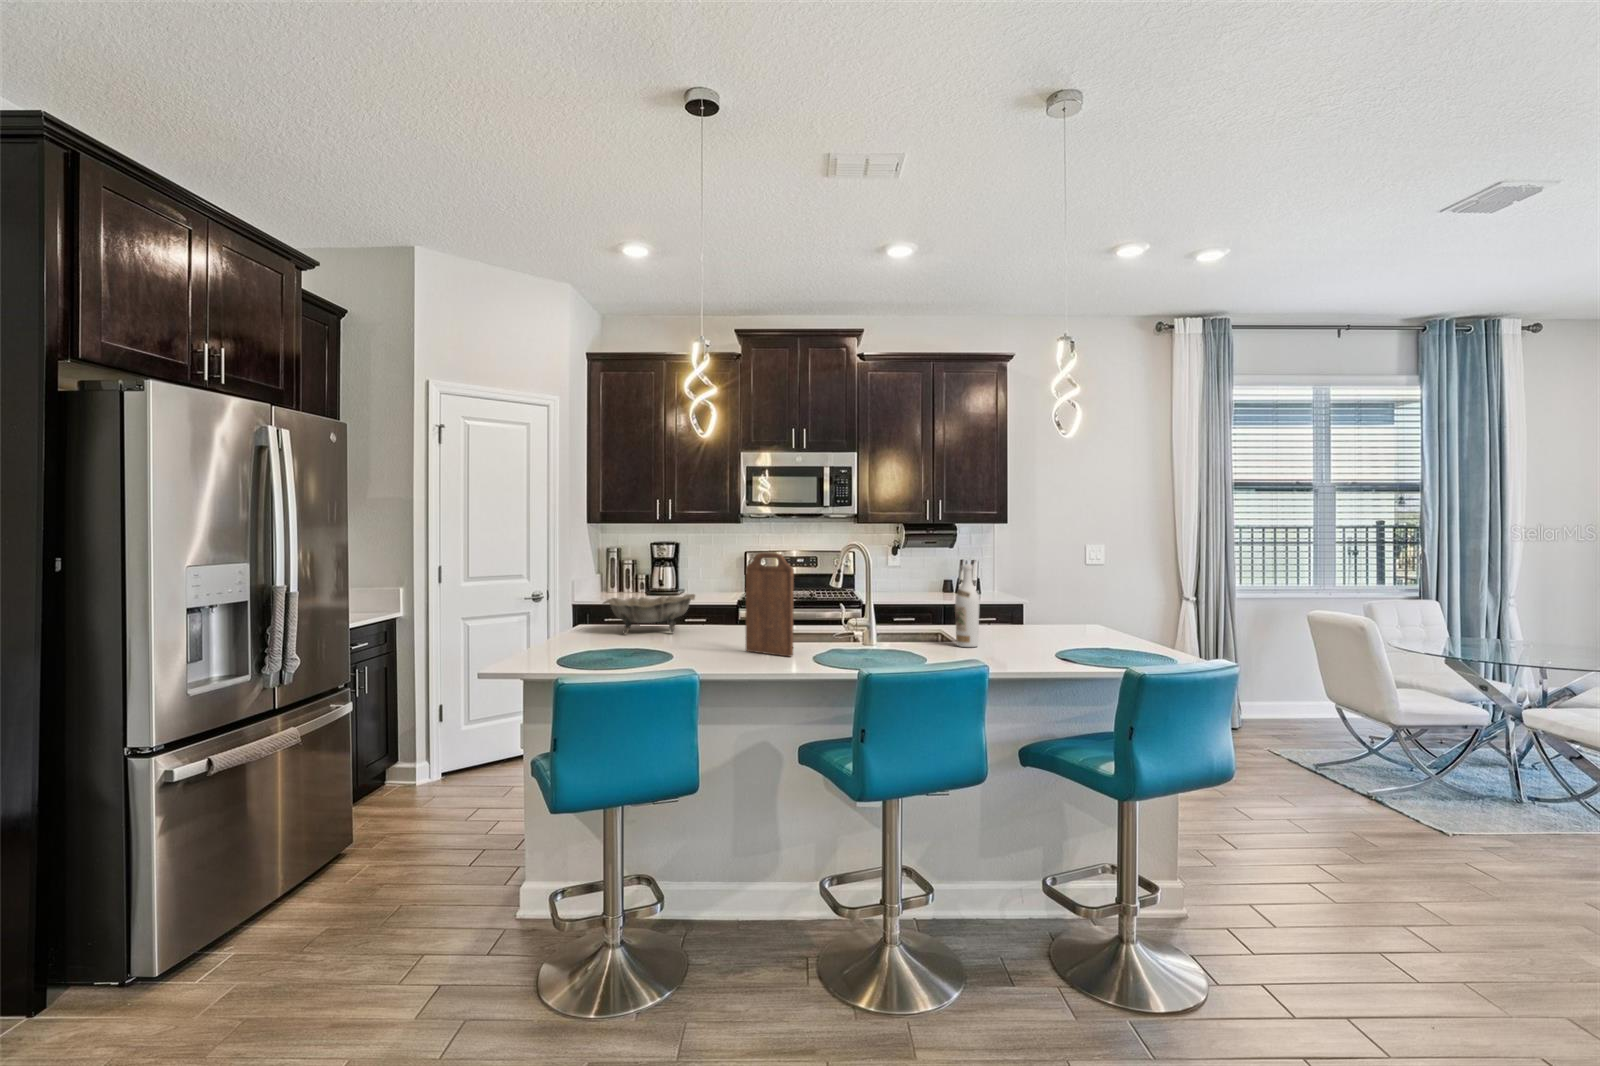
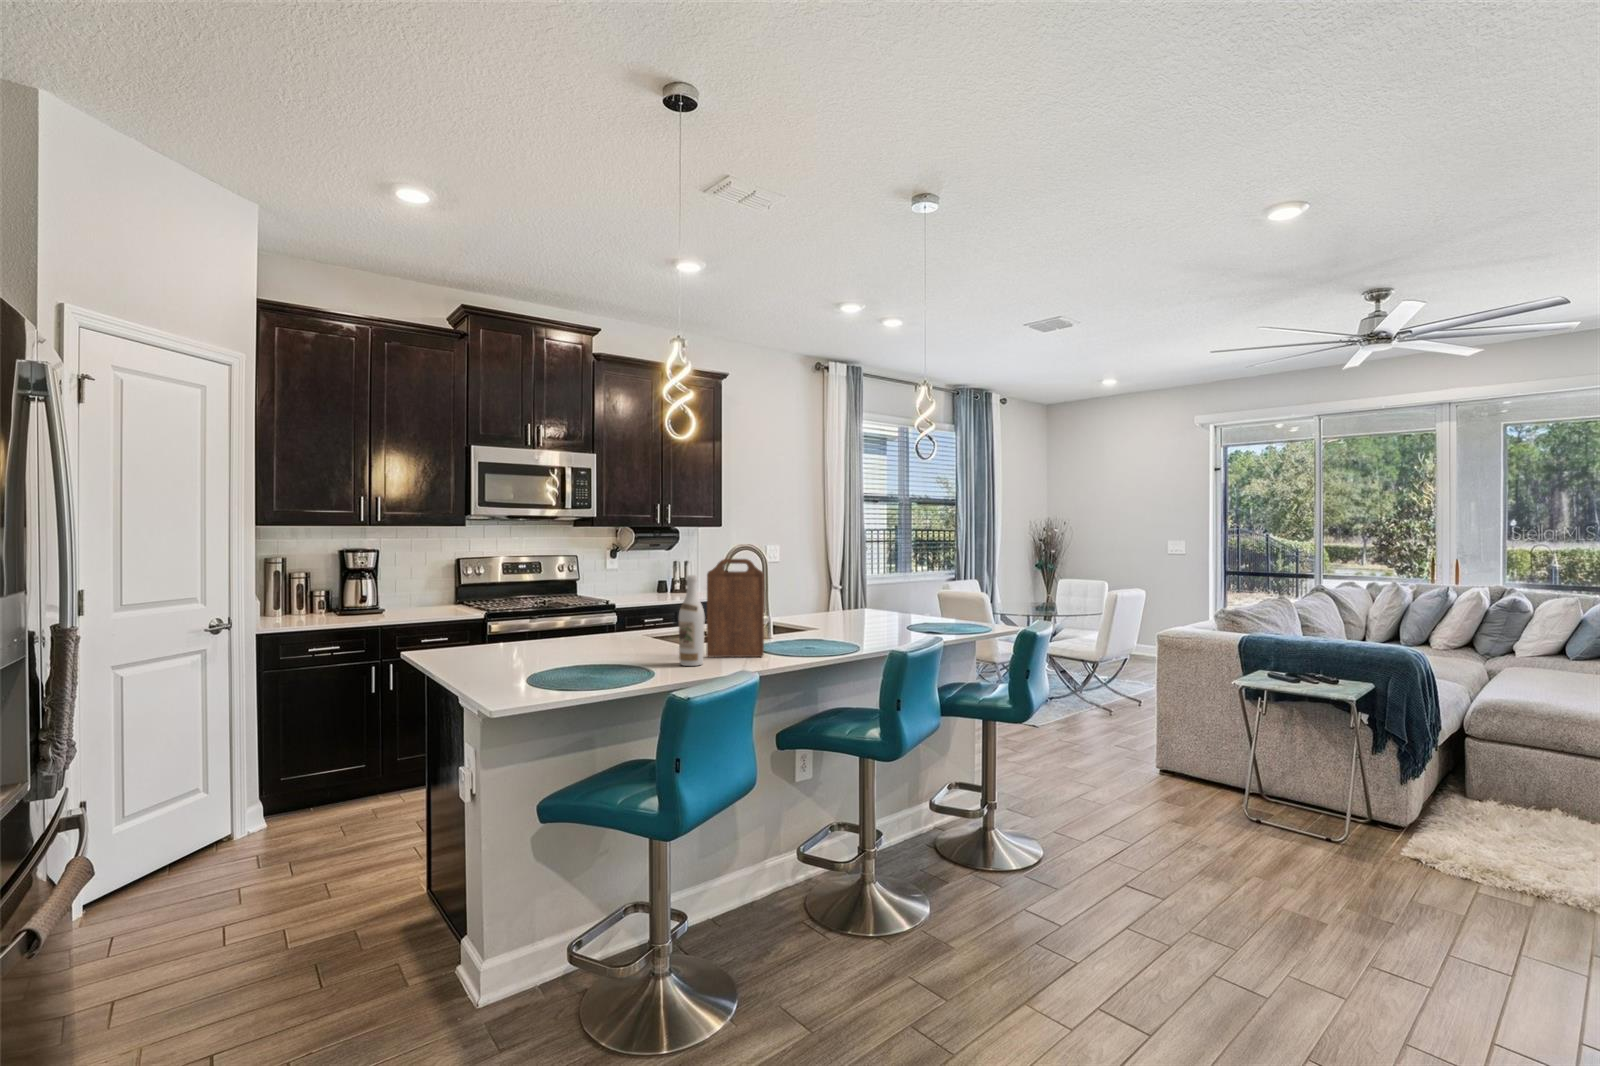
wine bottle: present [955,564,979,647] -> present [679,575,705,666]
decorative bowl: present [603,594,695,634] -> none [475,606,584,657]

